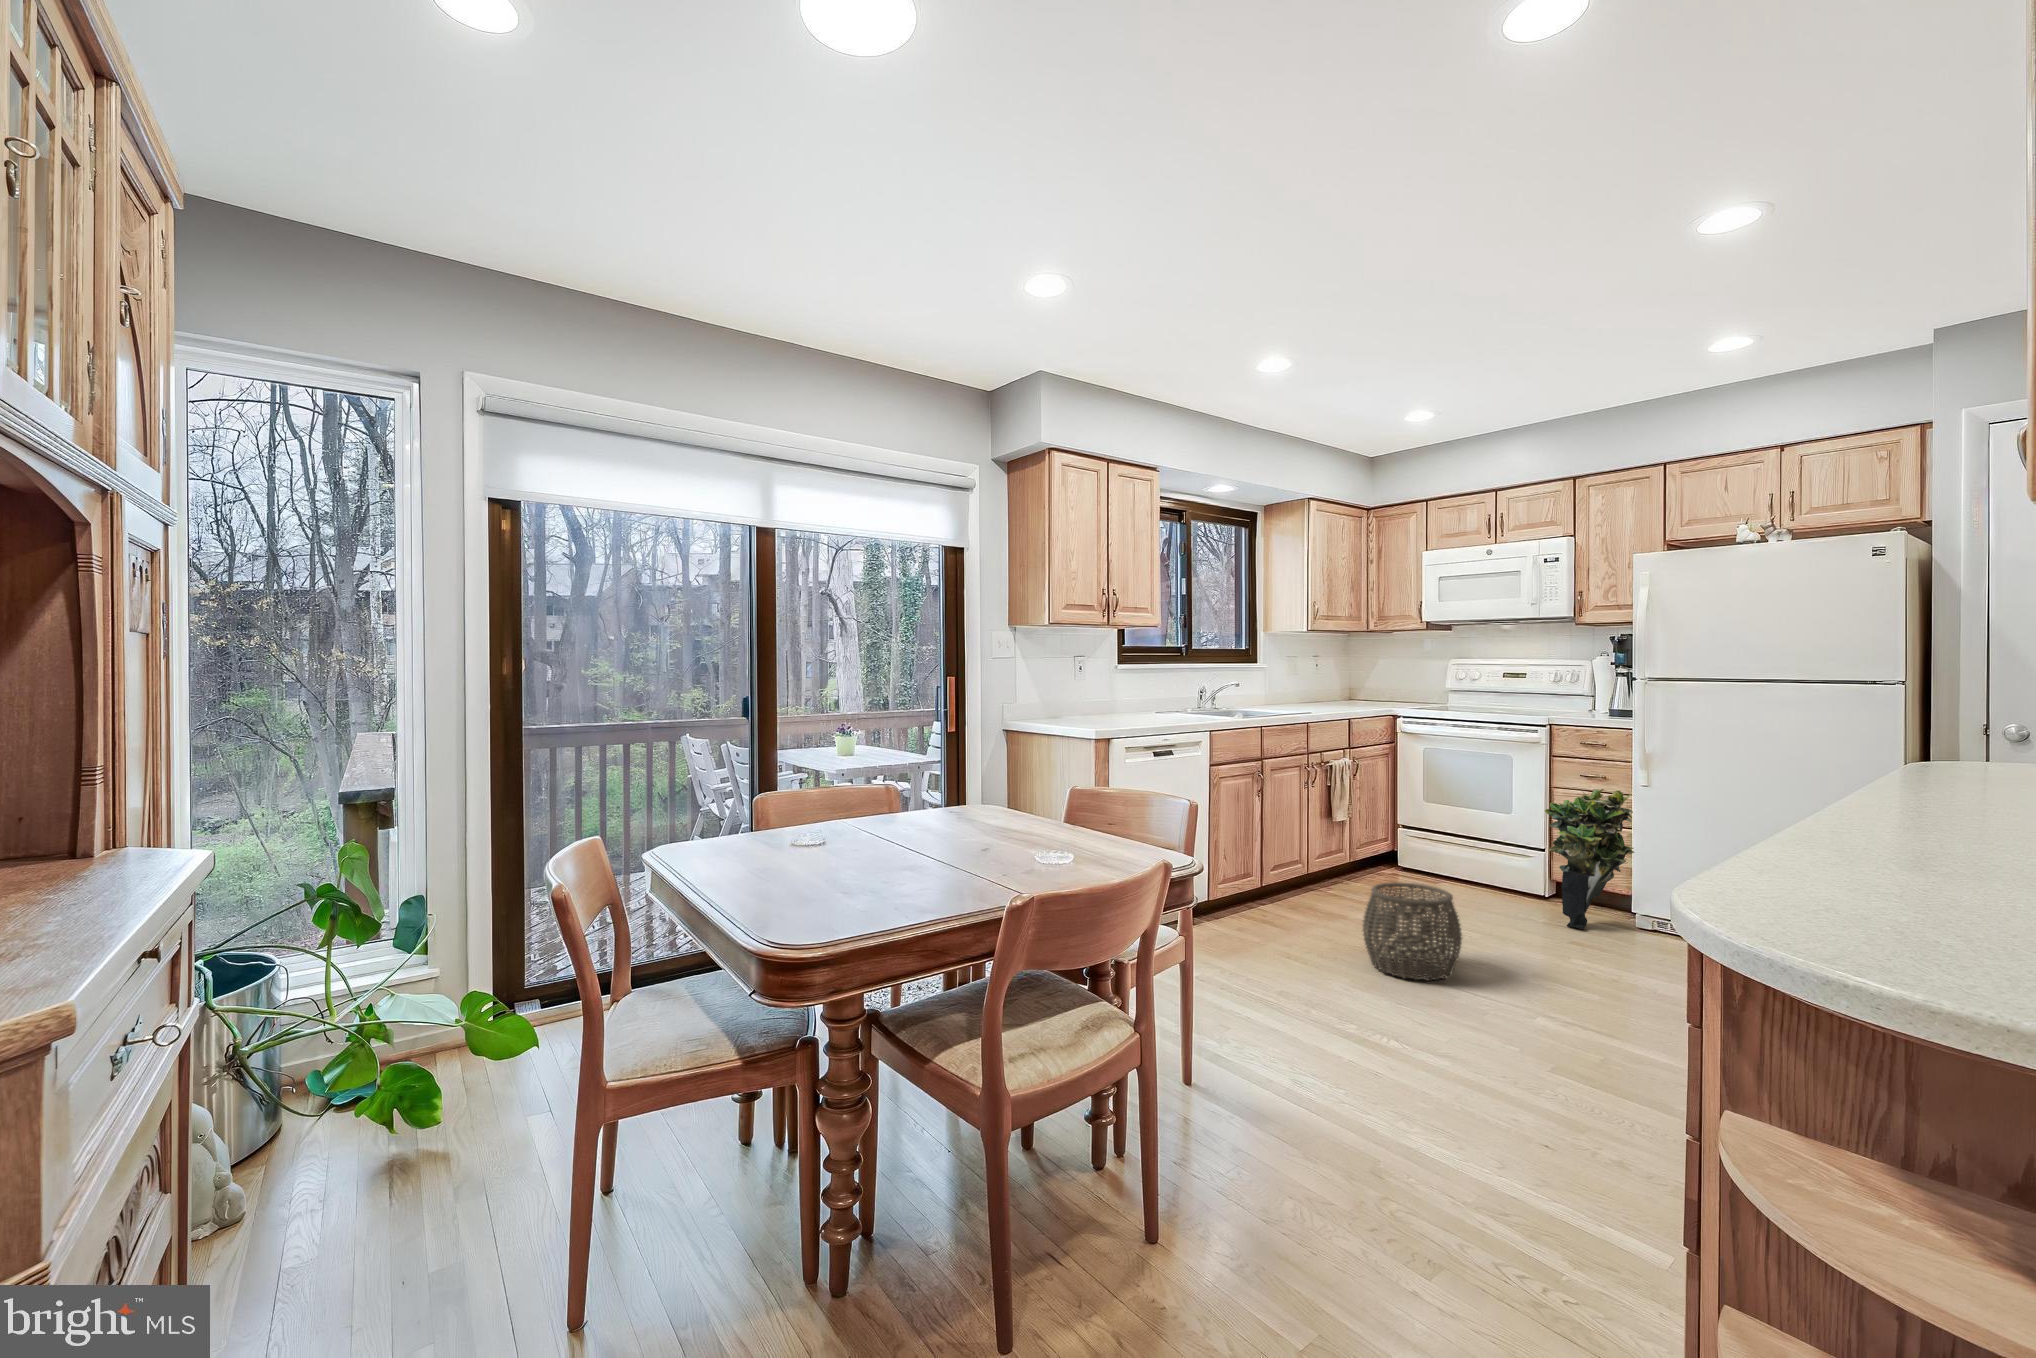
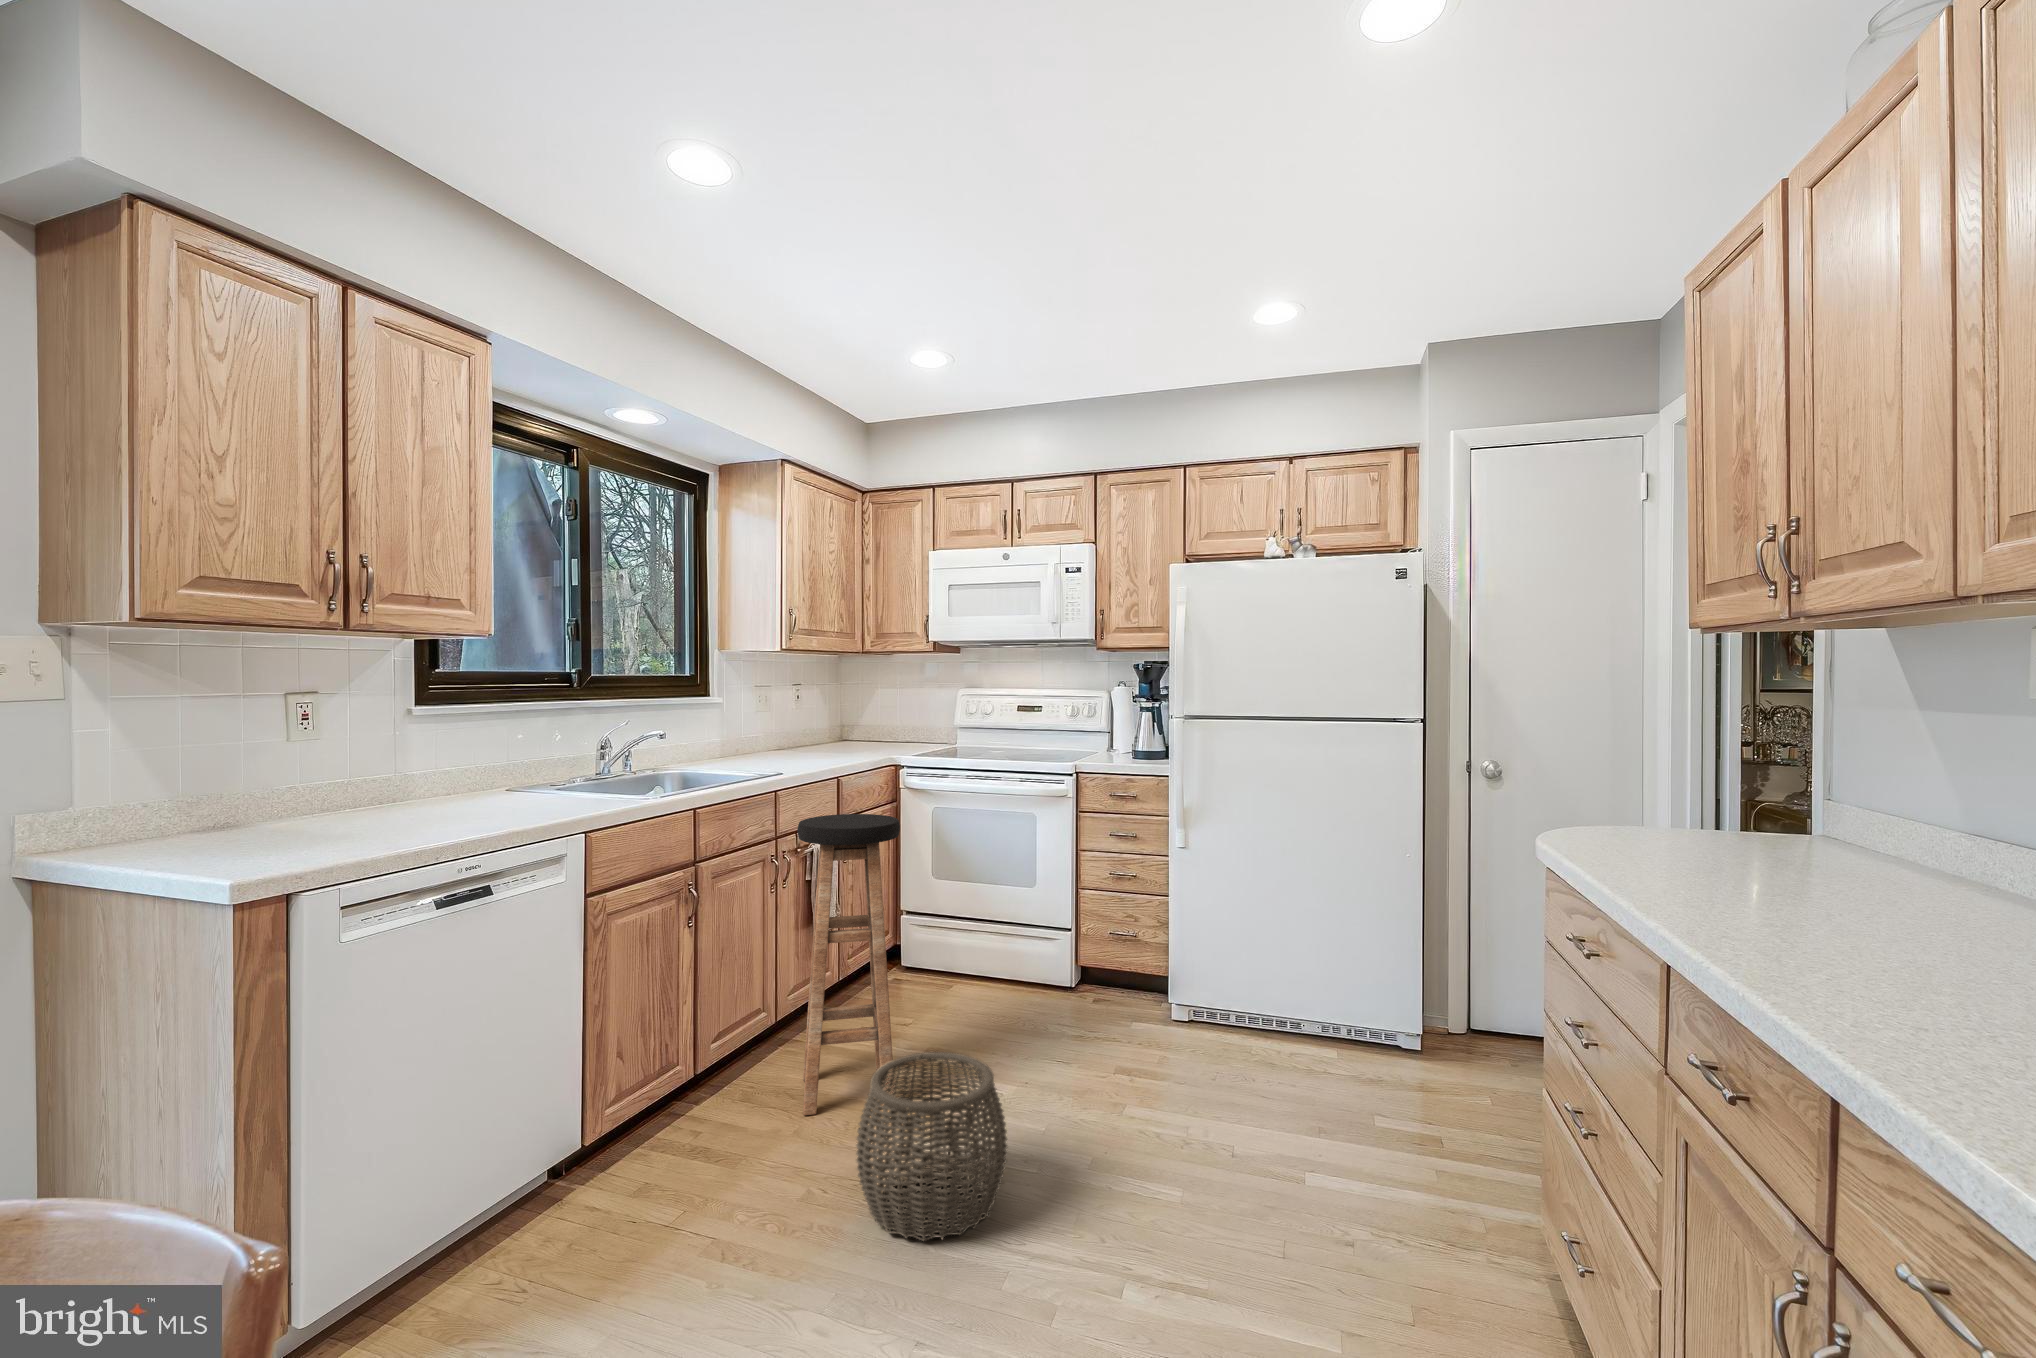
bar stool: none [1323,741,1393,929] -> present [797,814,900,1115]
potted plant: present [1545,789,1634,929] -> none [1081,853,1178,1045]

